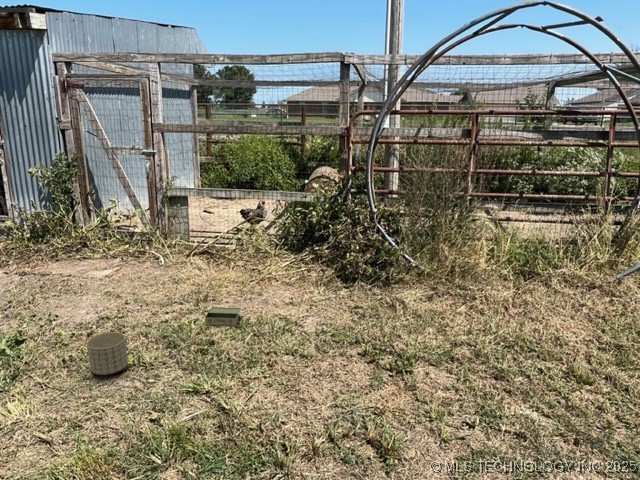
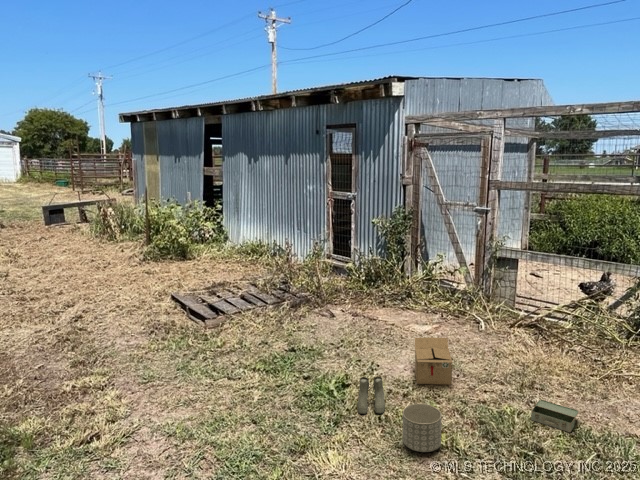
cardboard box: none [93,274,135,322] -> present [415,337,453,385]
boots: none [37,321,69,361] -> present [358,377,385,414]

